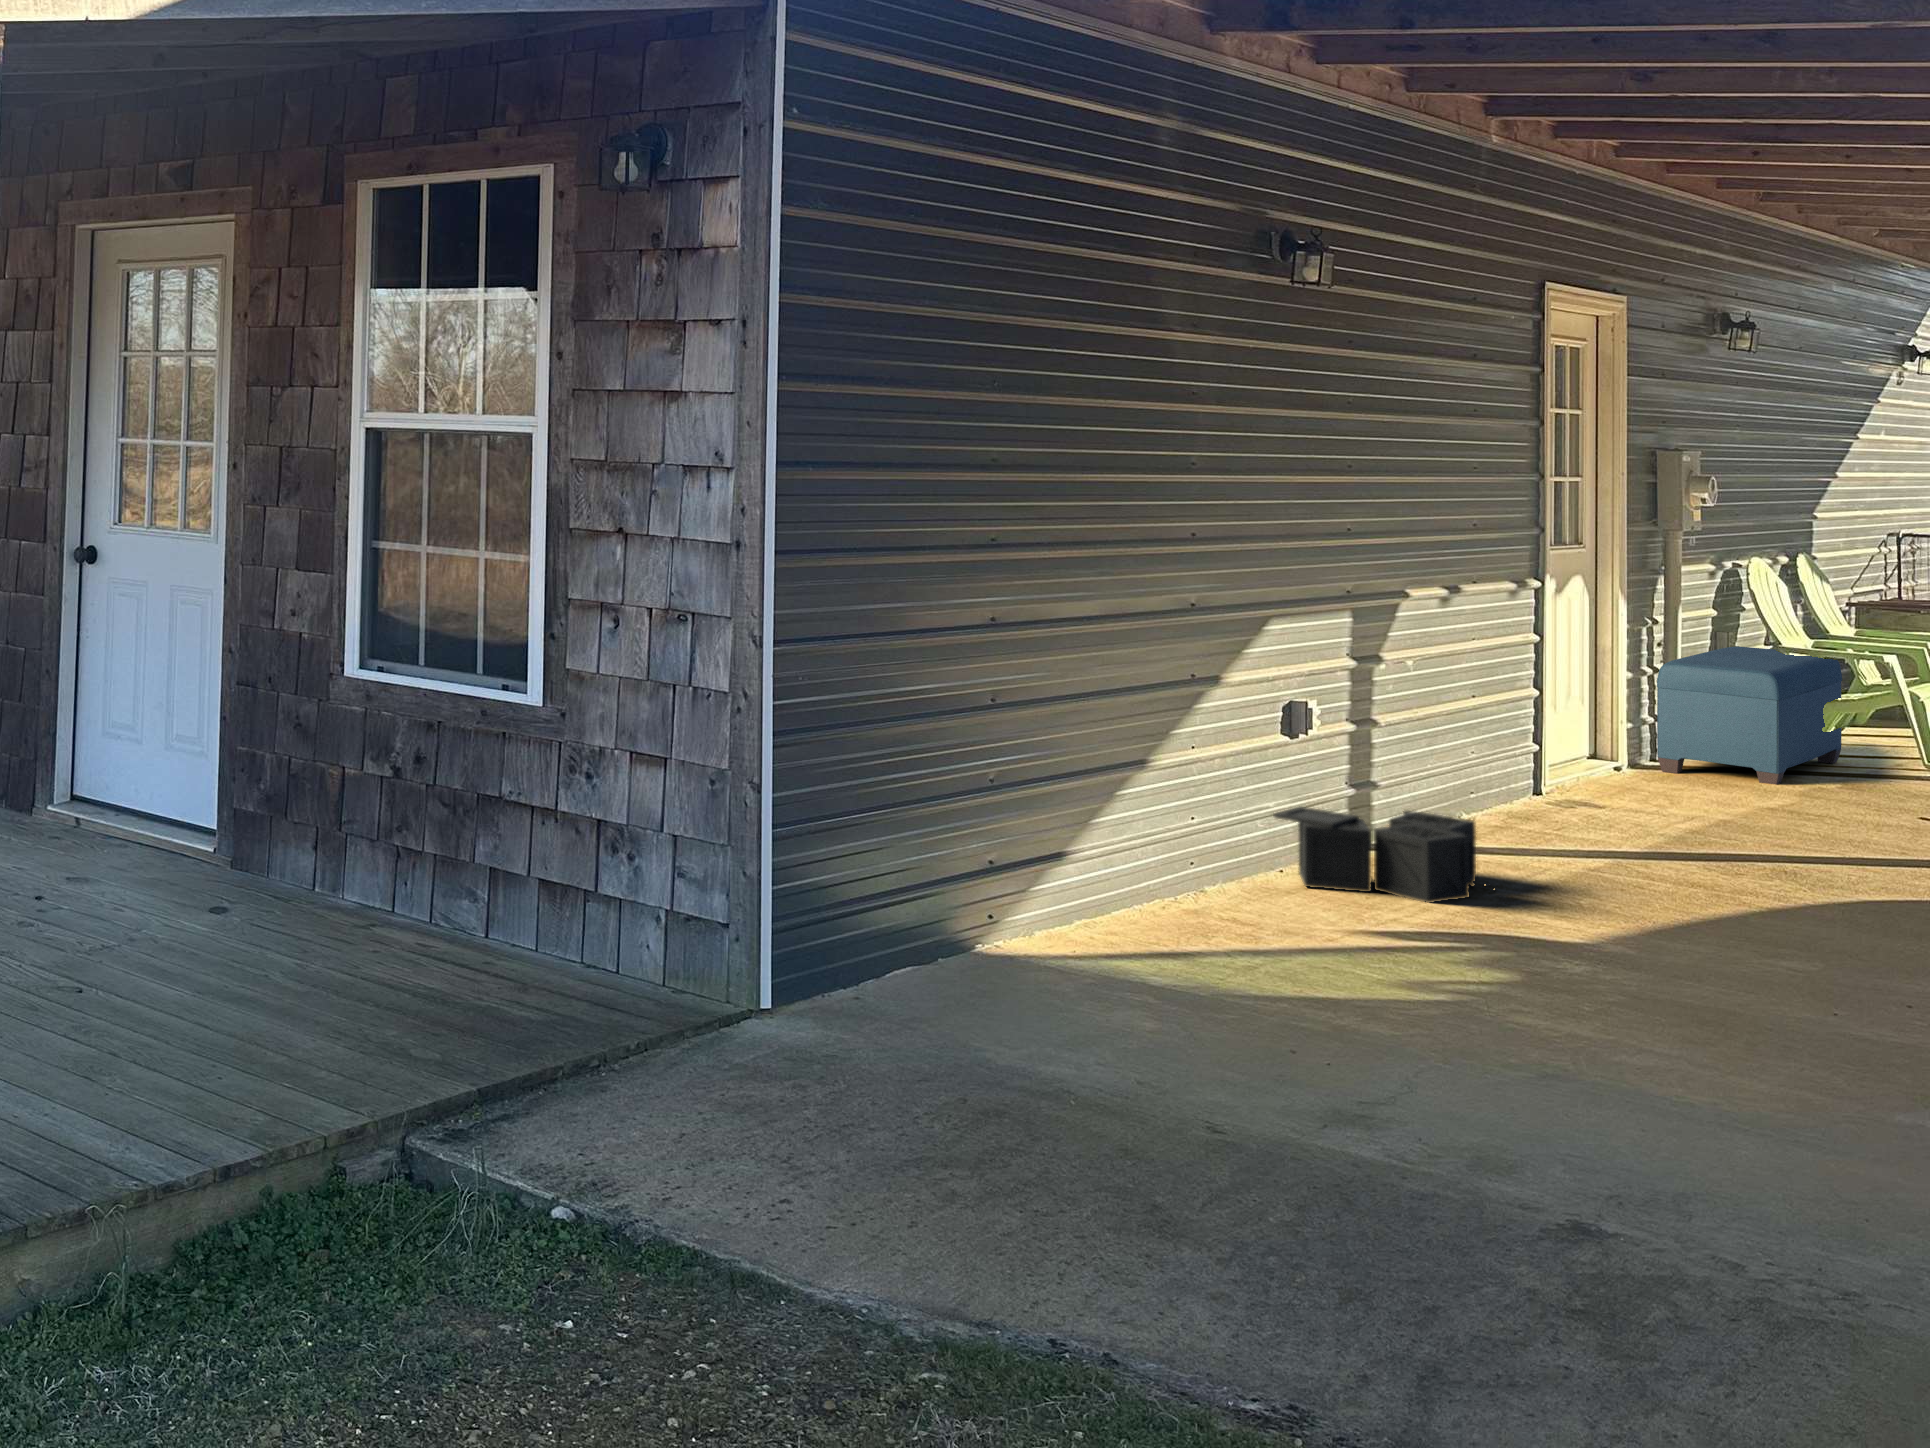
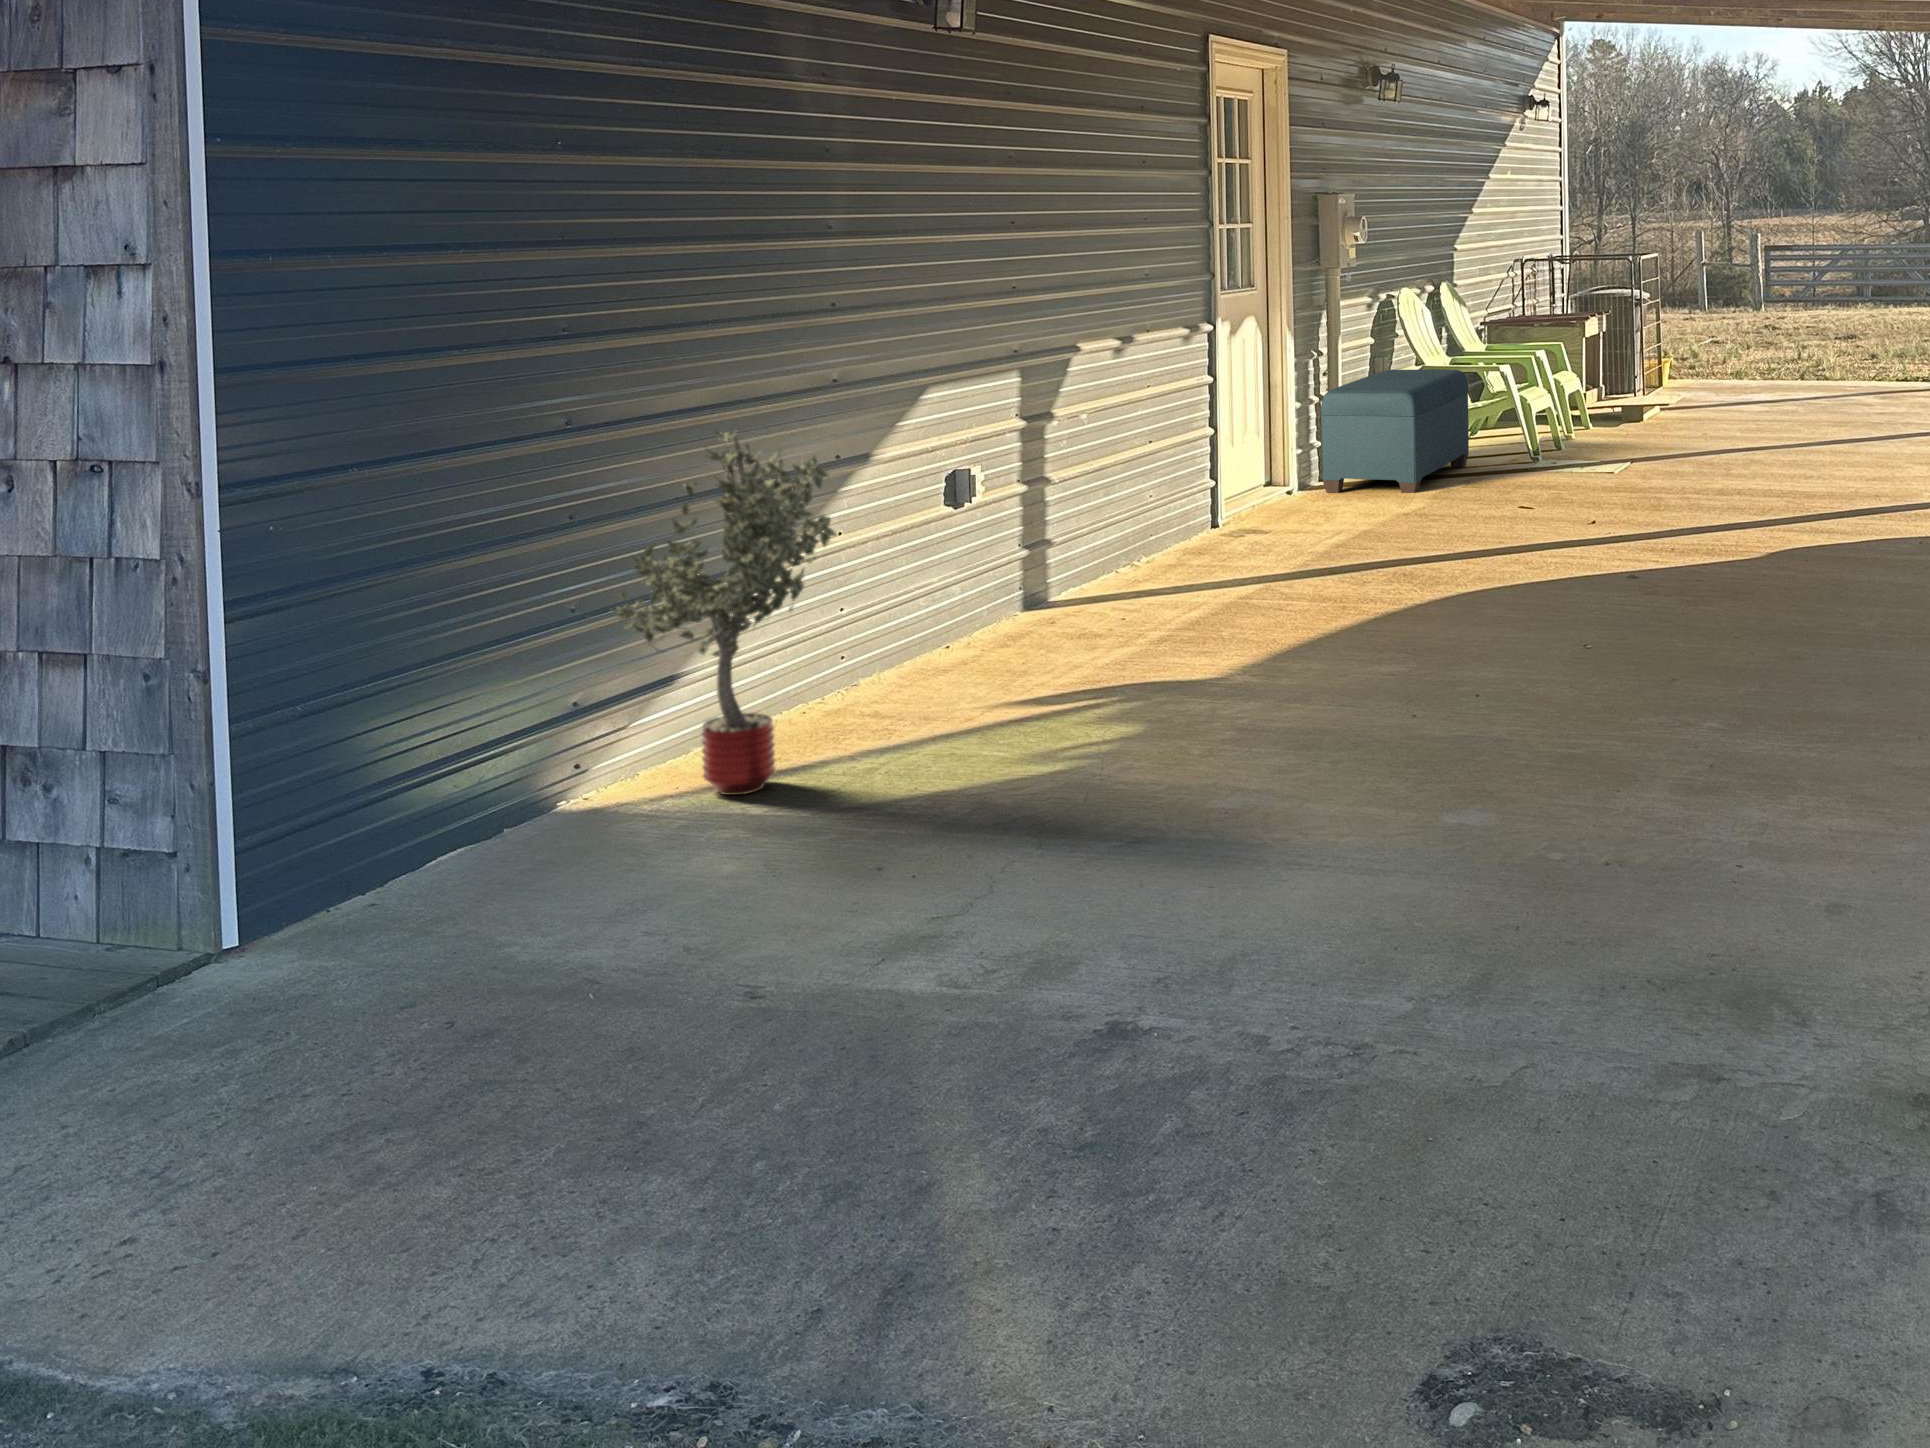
potted tree: none [1021,634,1221,966] -> present [609,428,836,795]
storage bin: present [1274,807,1476,903] -> none [936,570,1149,664]

